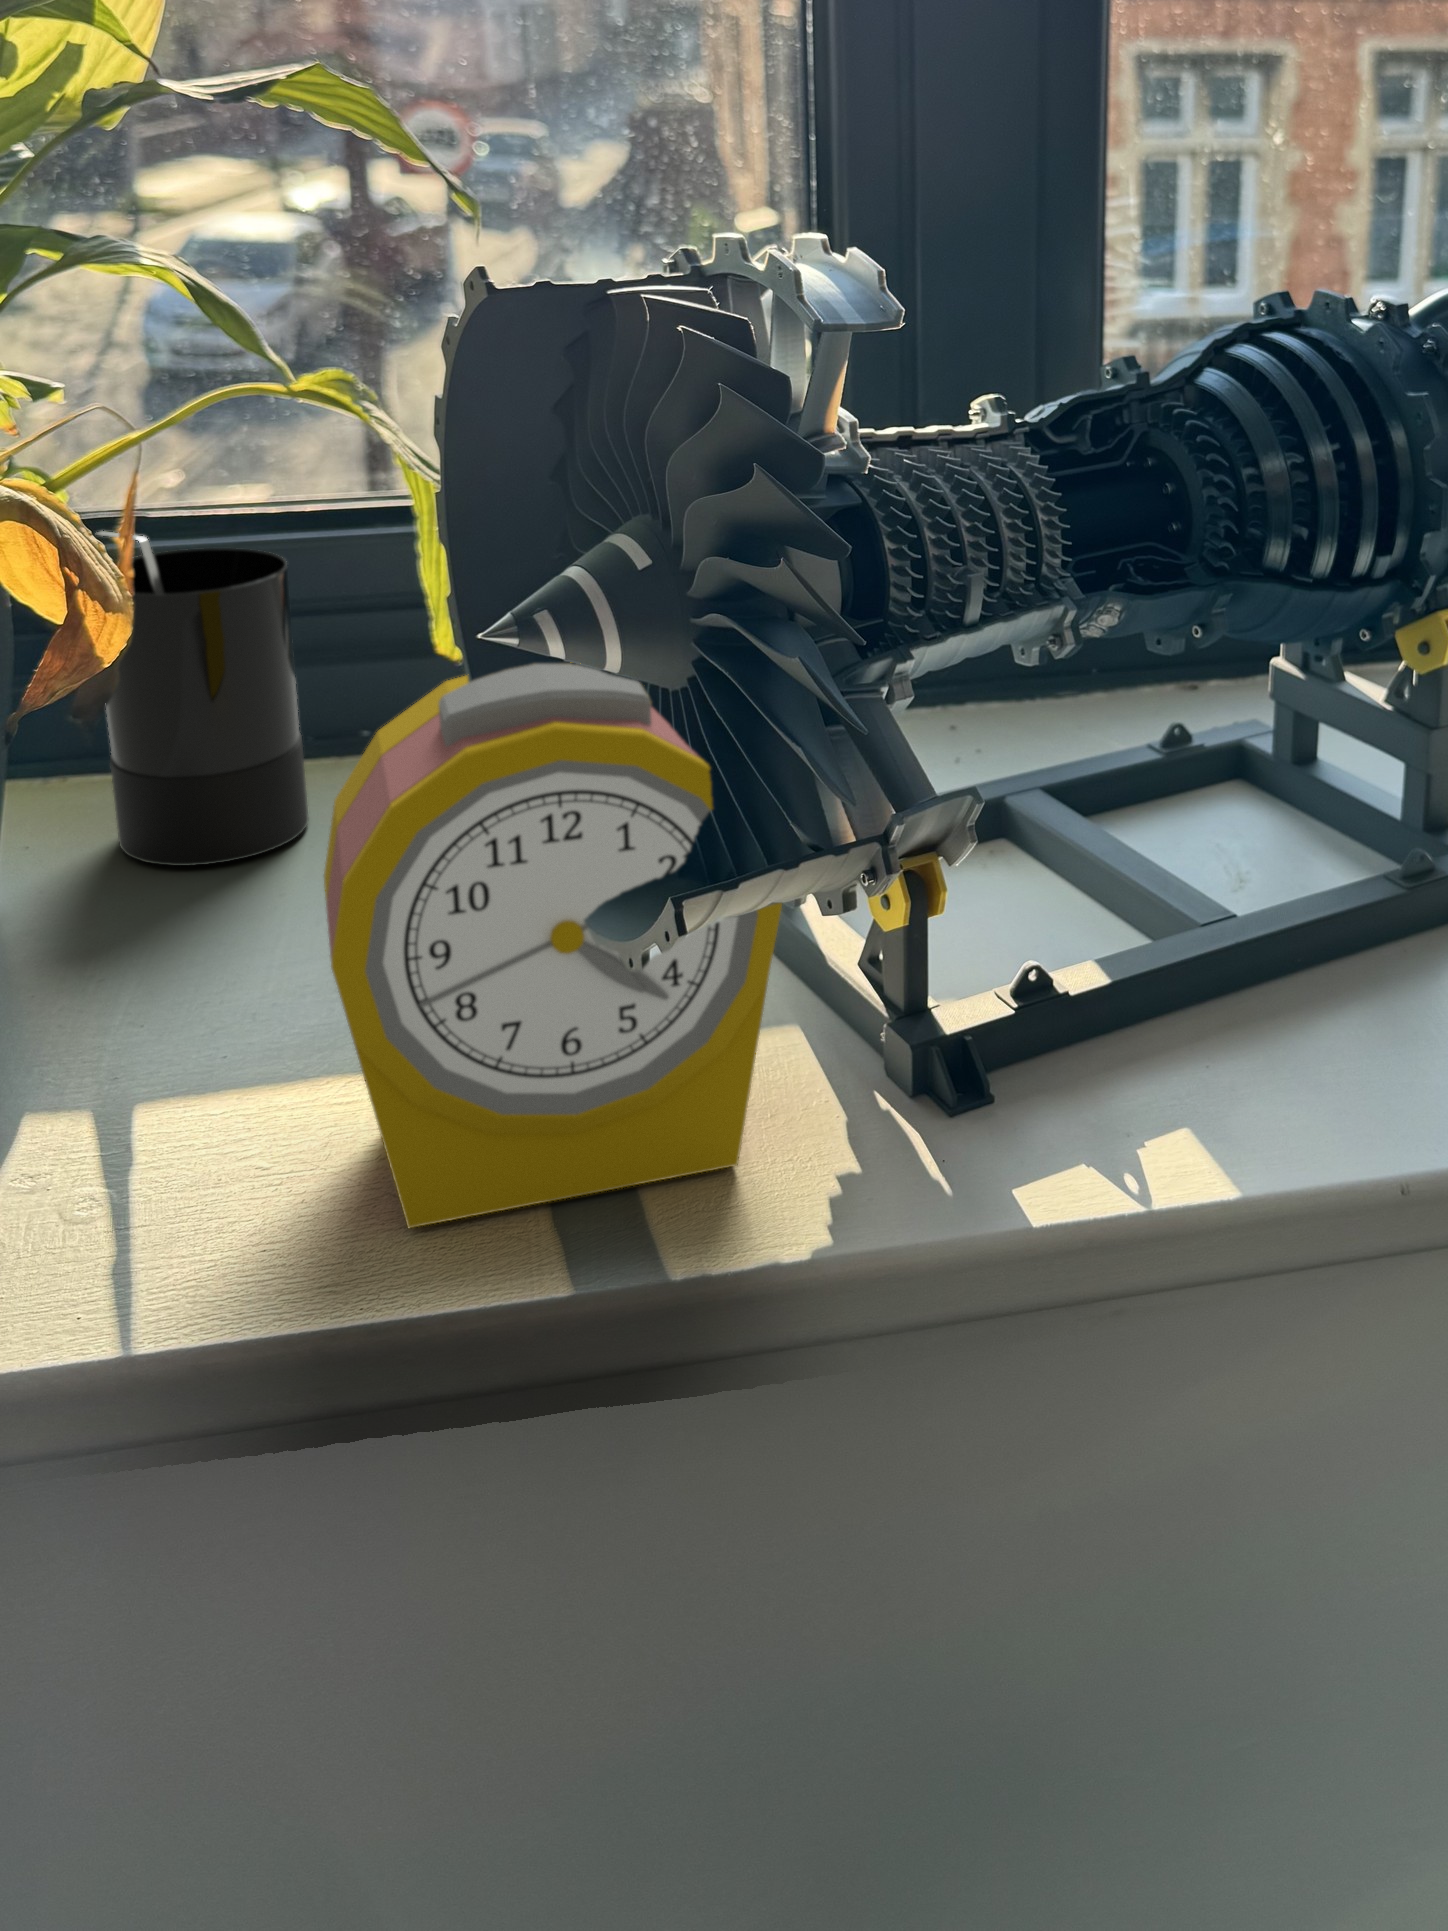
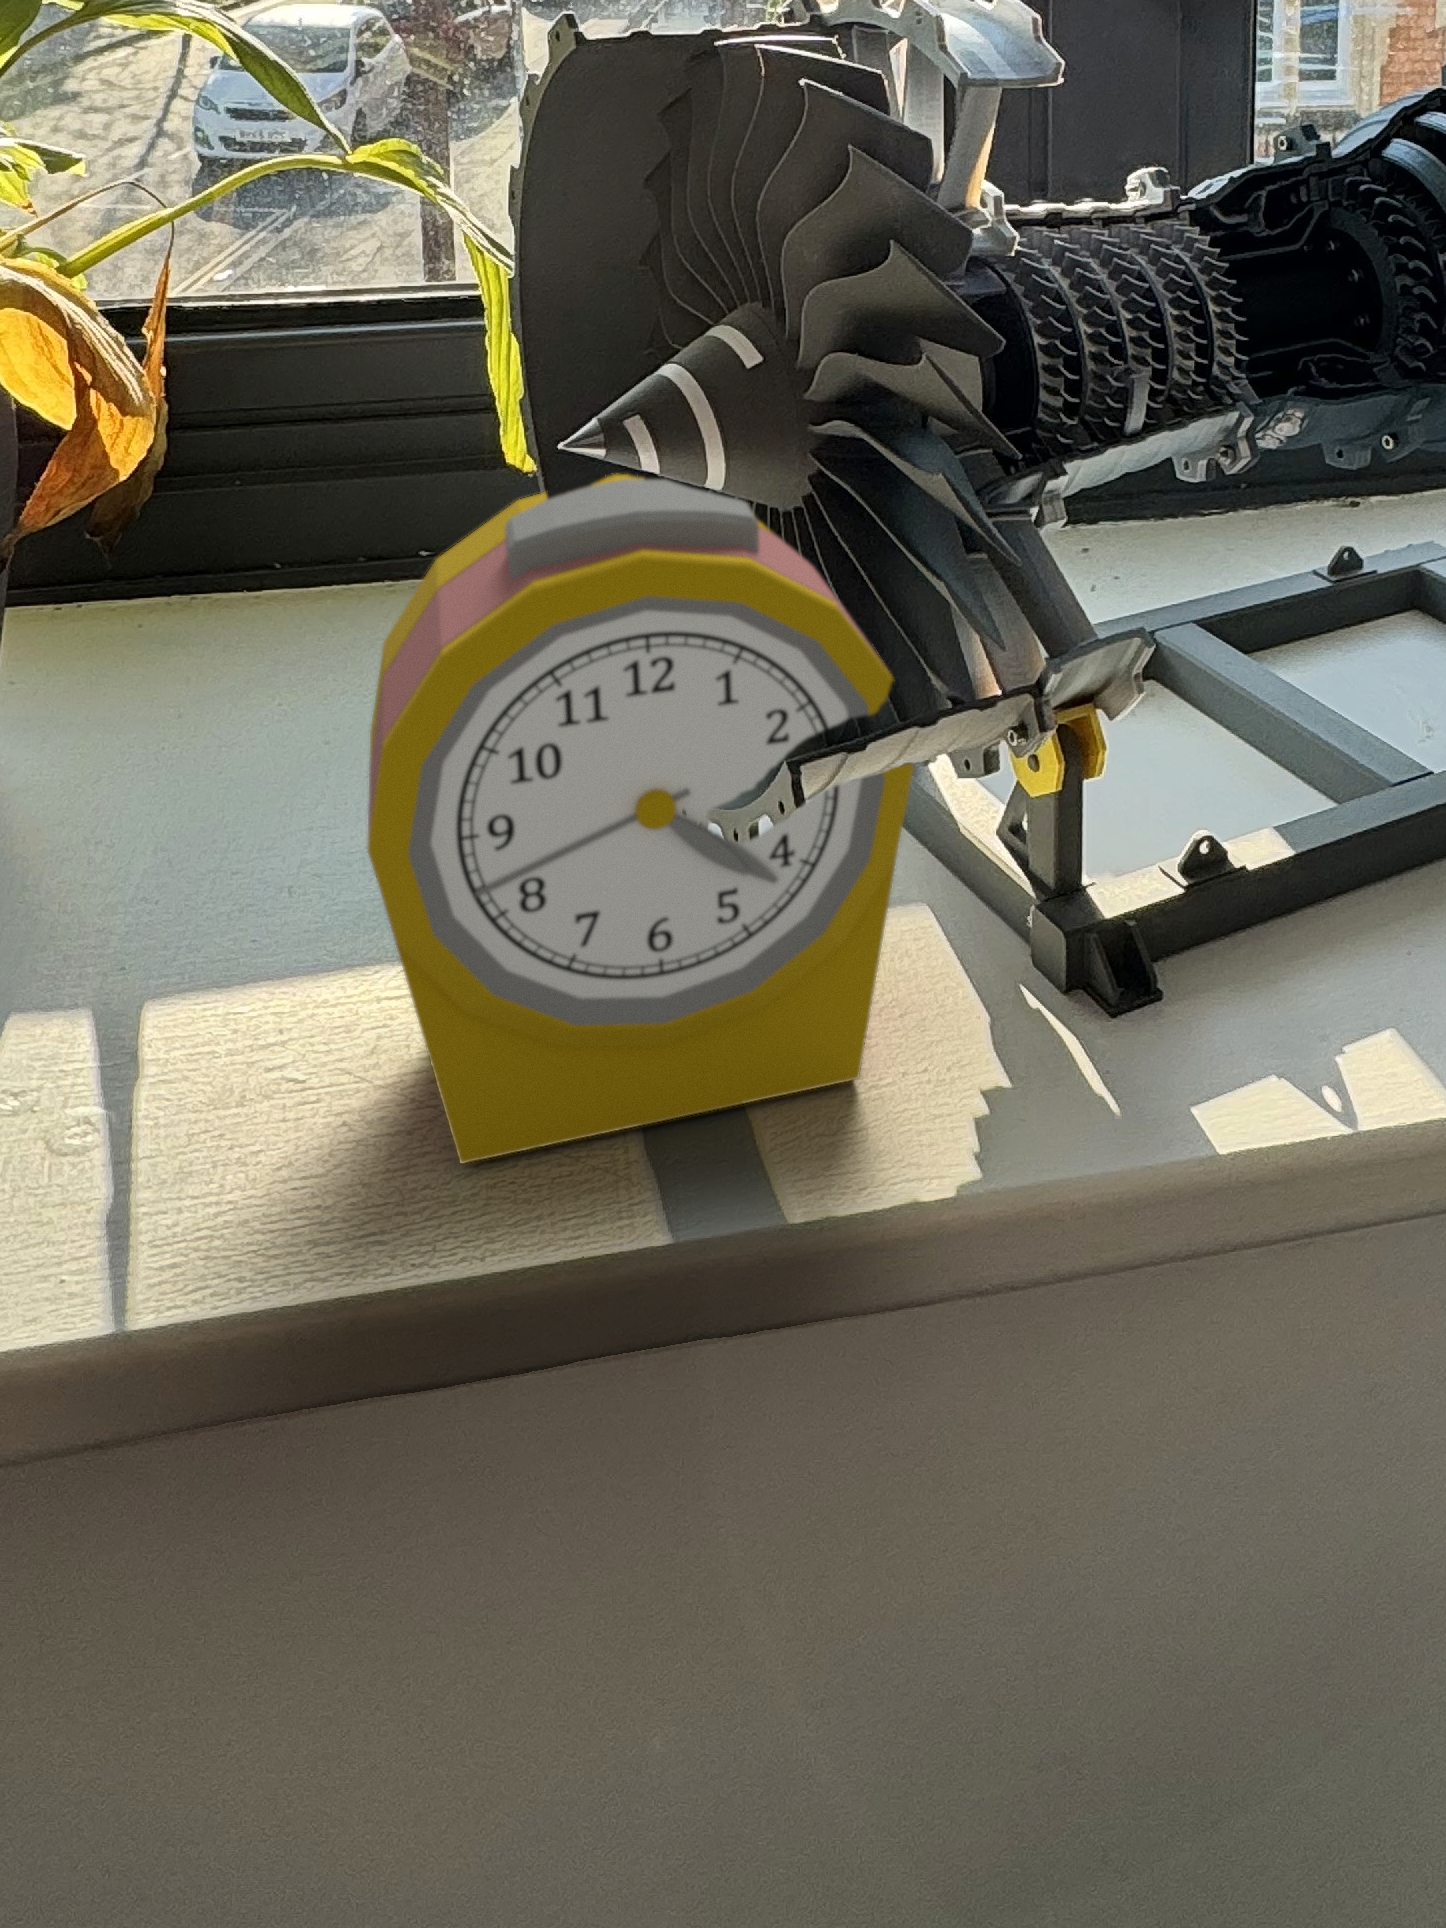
candle: present [97,531,308,866] -> none [135,332,380,708]

